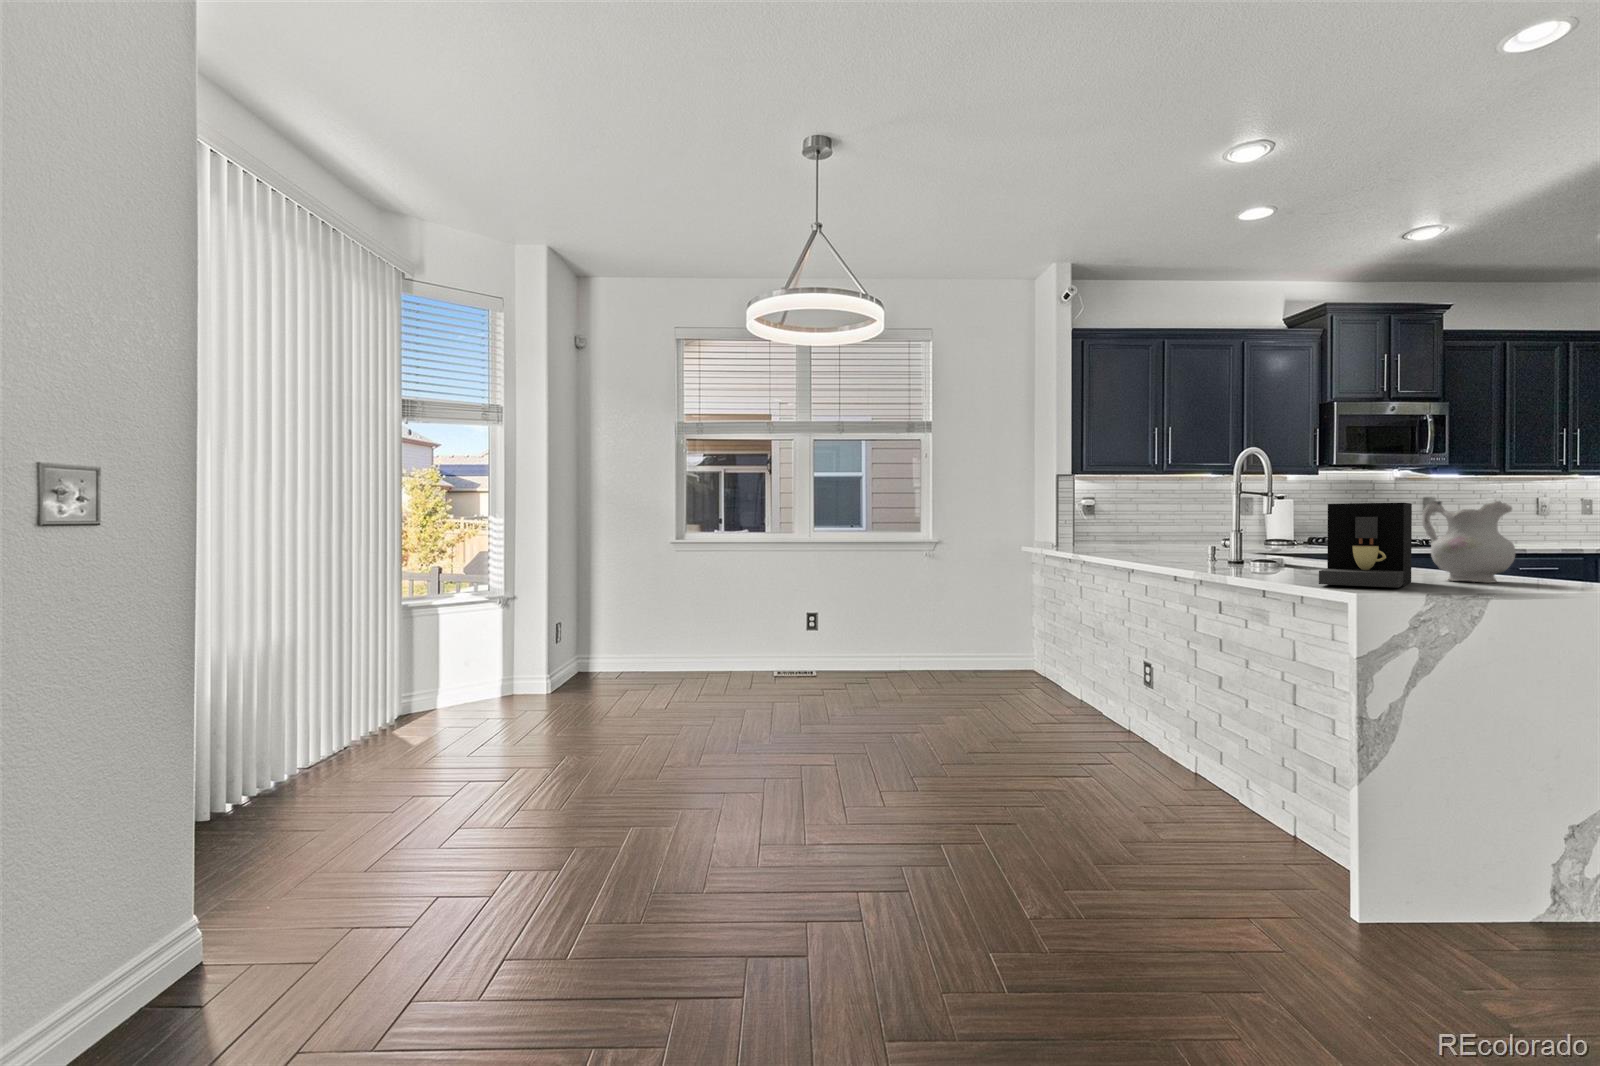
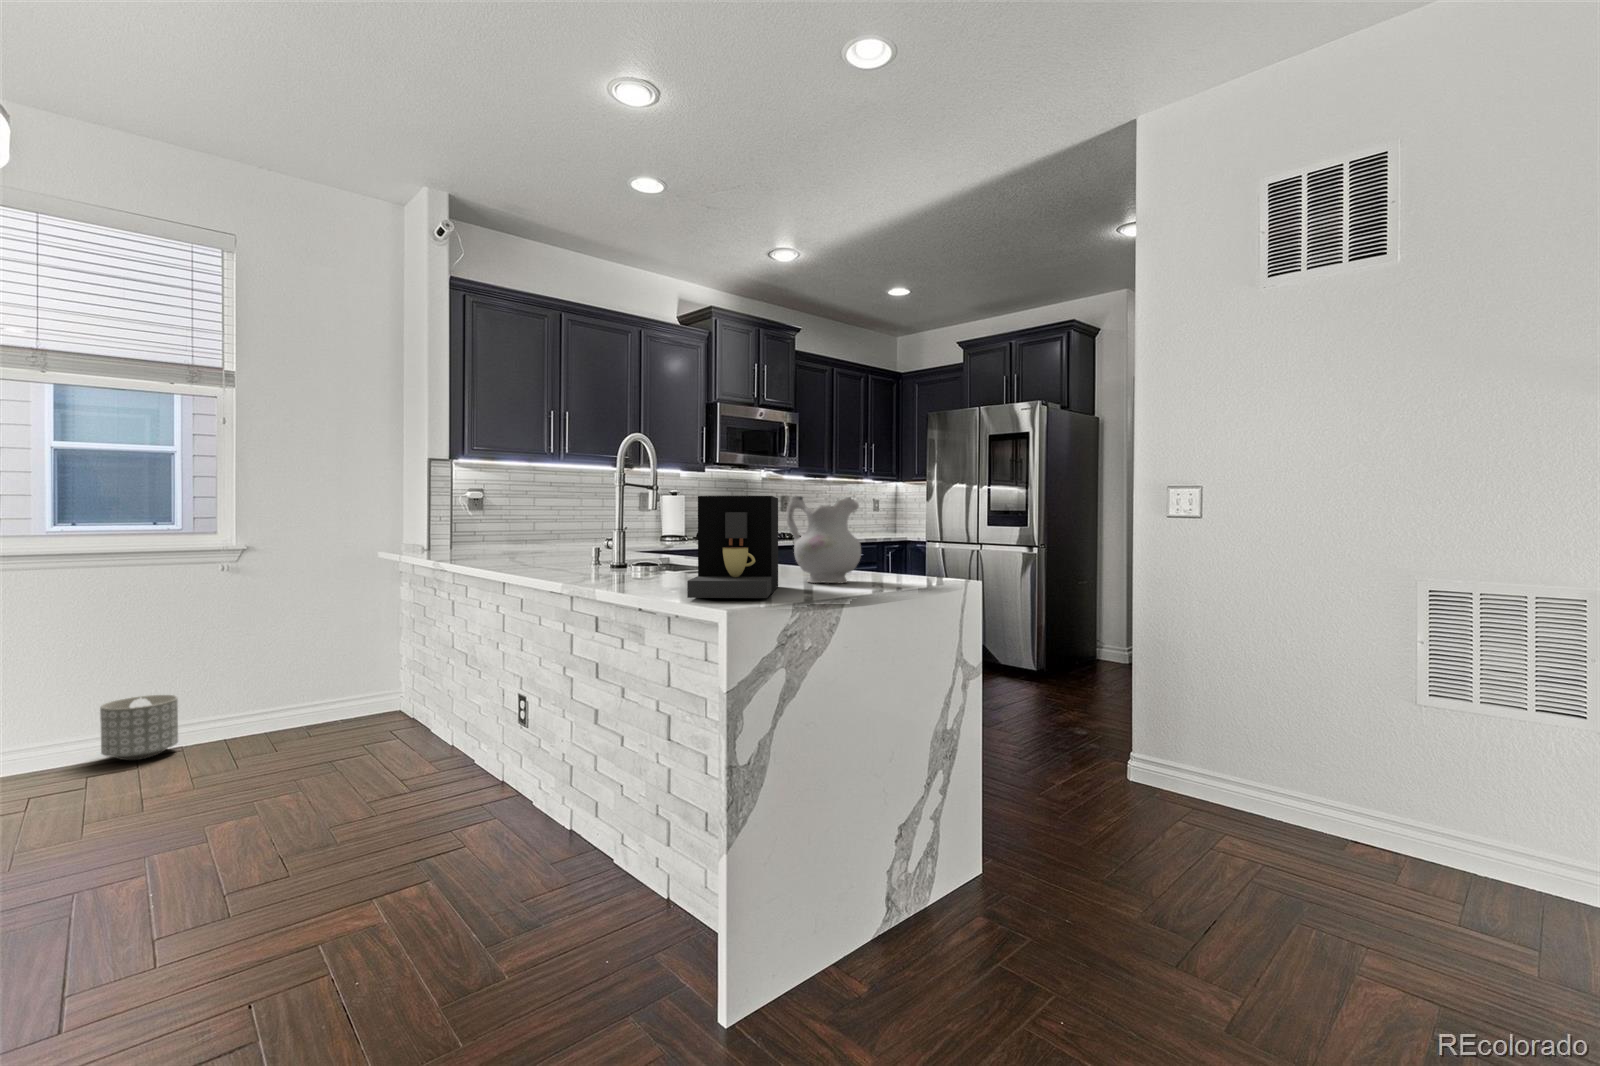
planter: none [864,639,901,678] -> present [100,695,178,760]

